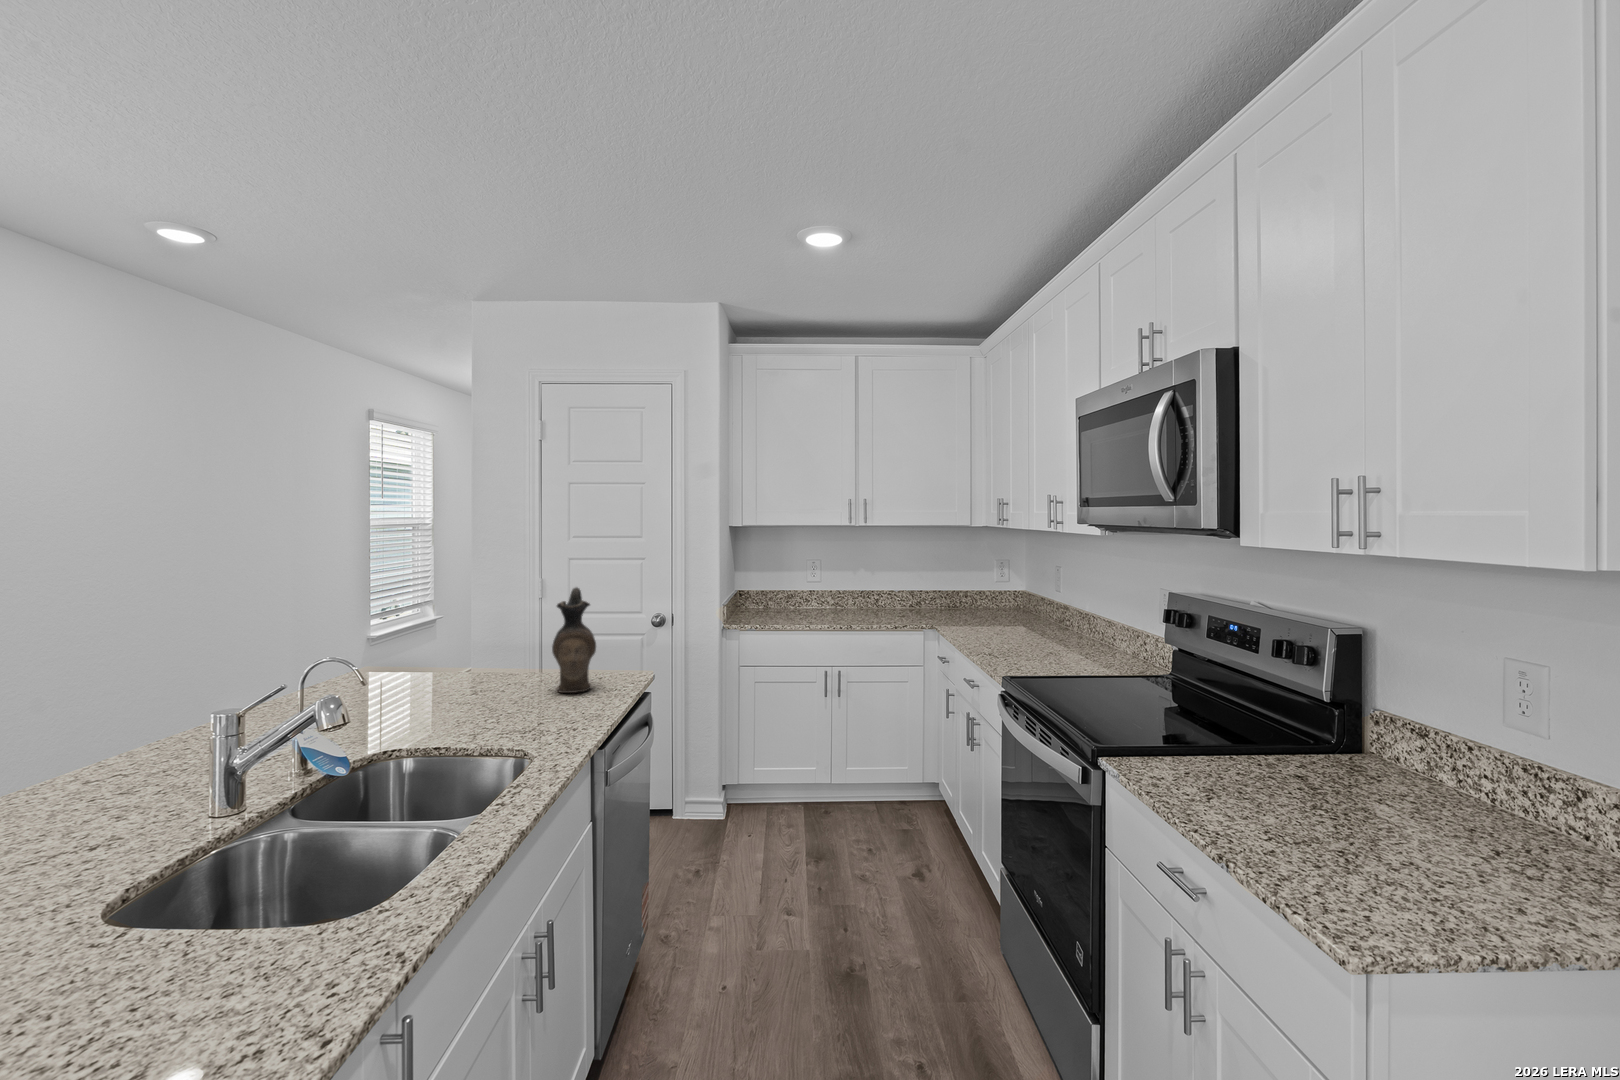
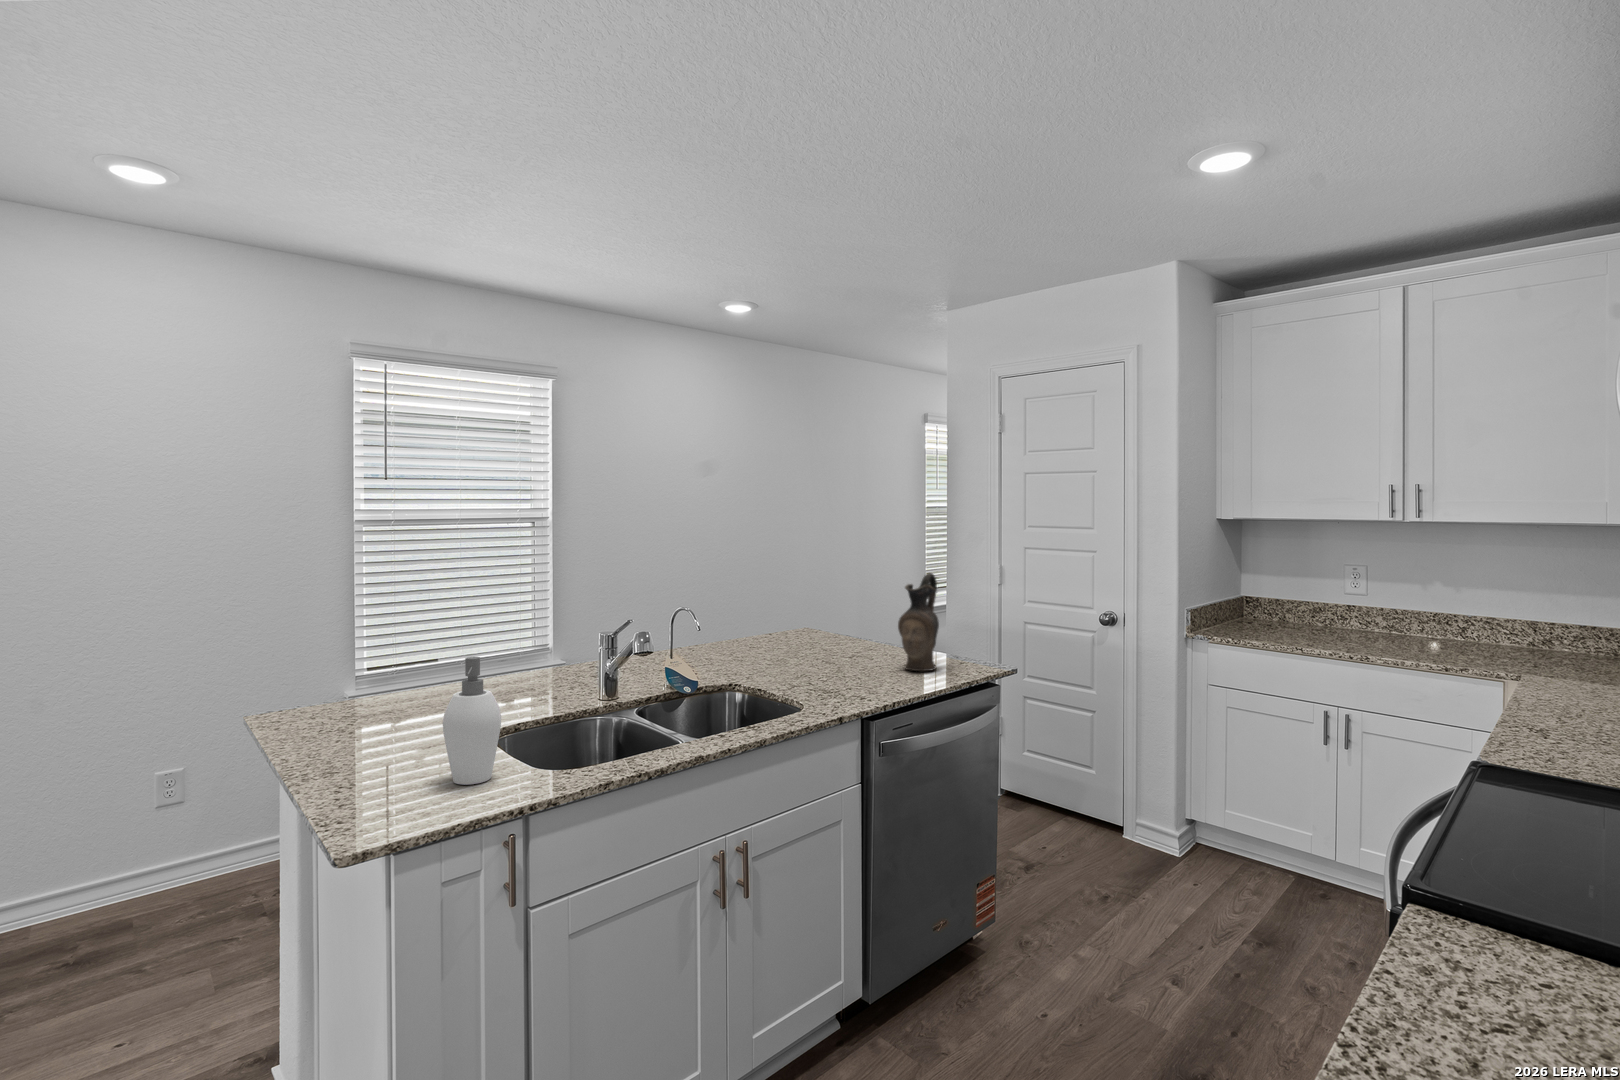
soap dispenser: none [172,780,289,1009] -> present [443,657,501,785]

